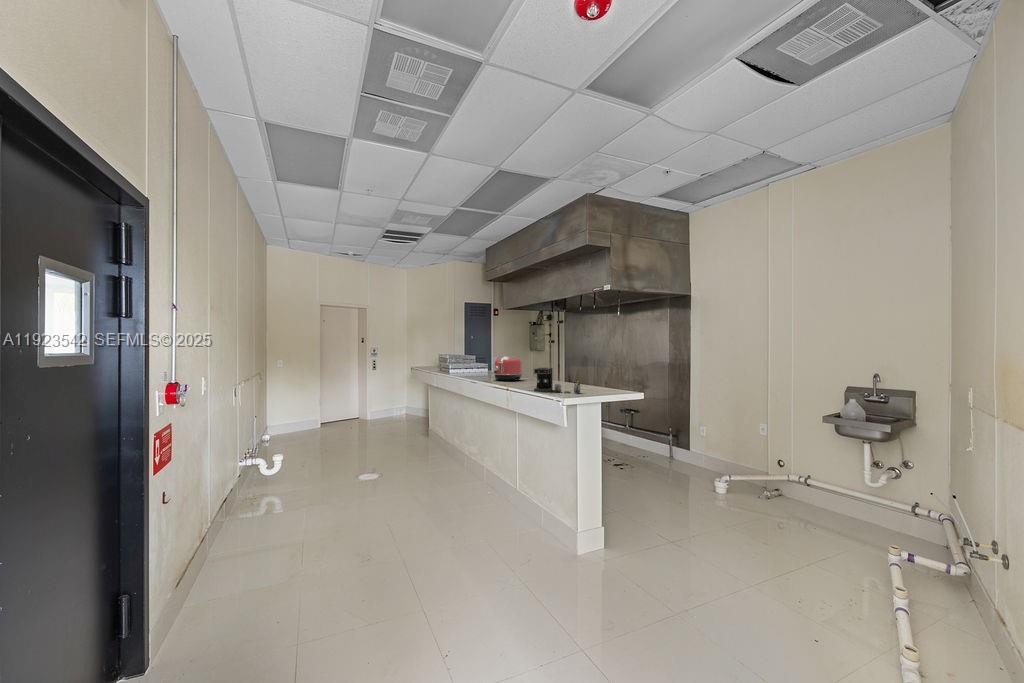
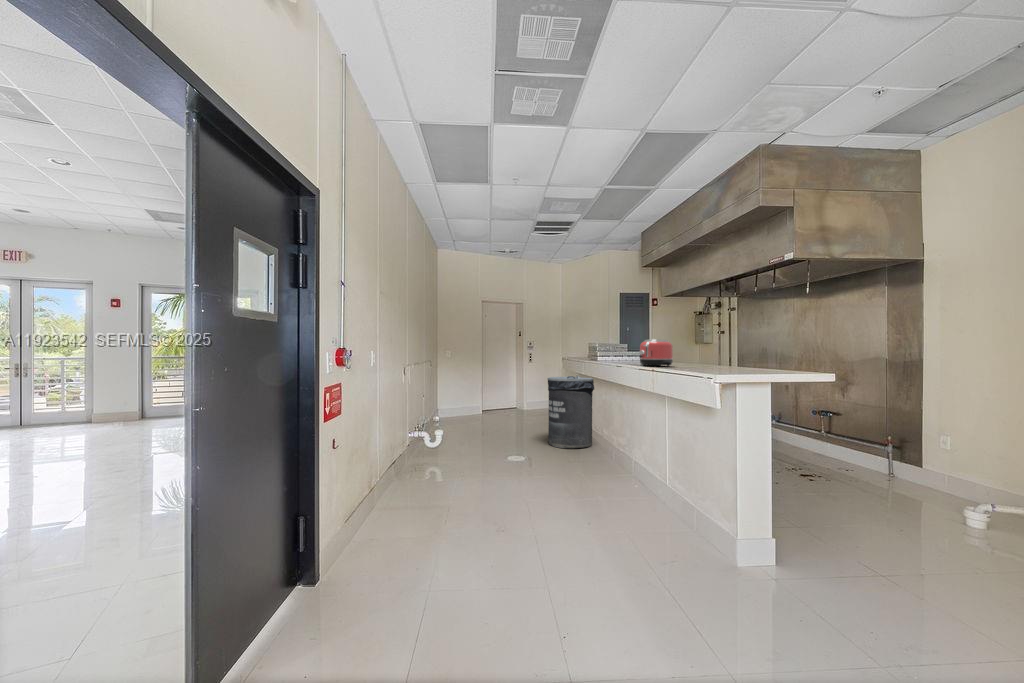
coffee maker: present [534,368,582,393] -> none [681,347,744,376]
trash can: none [400,387,447,460] -> present [548,376,594,448]

